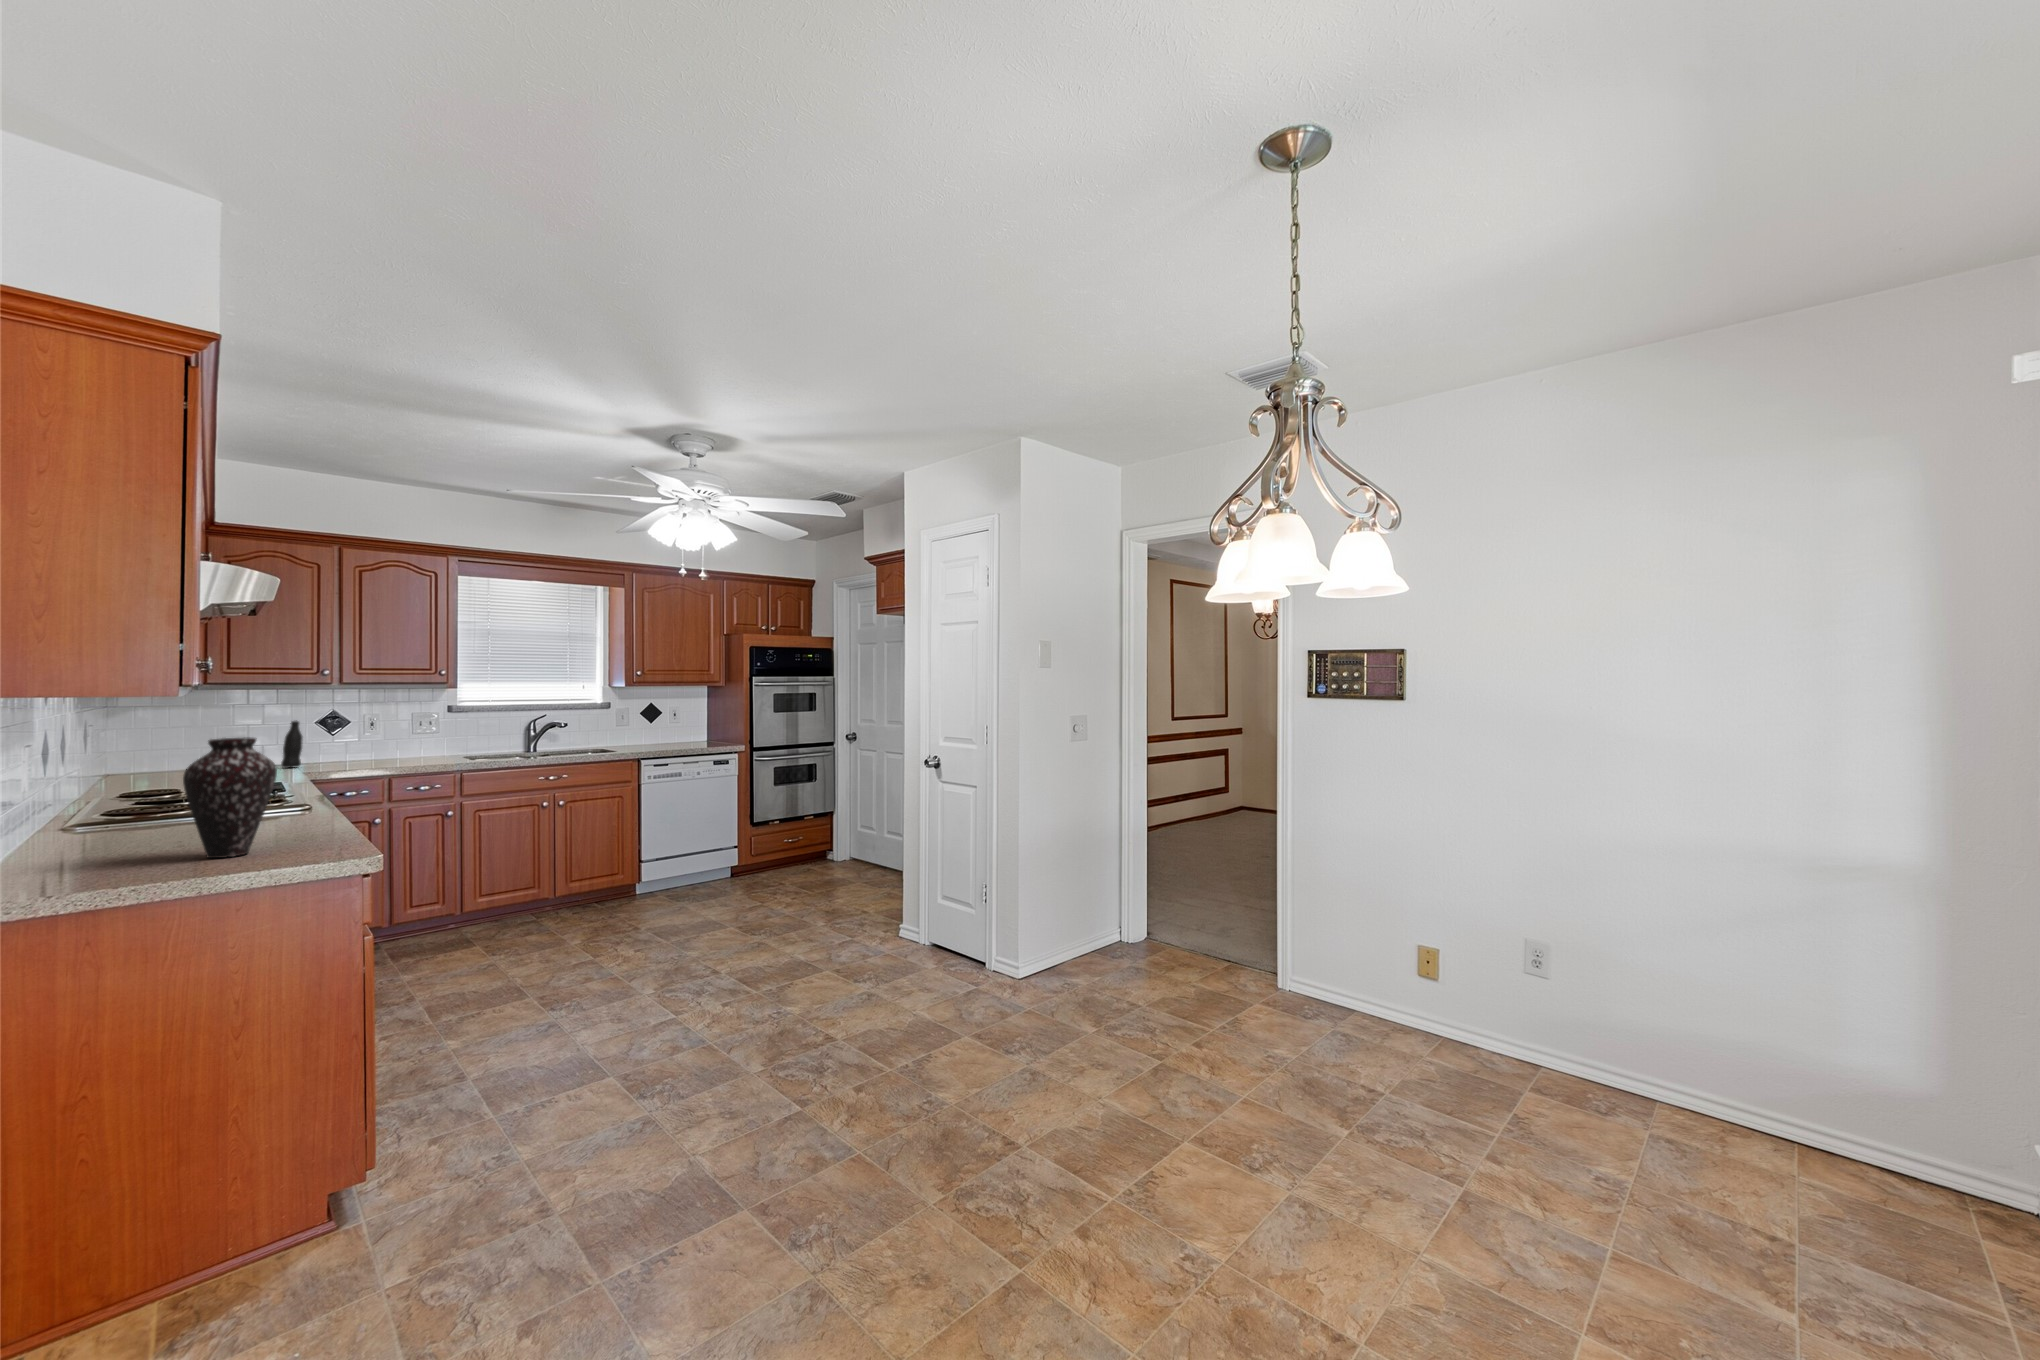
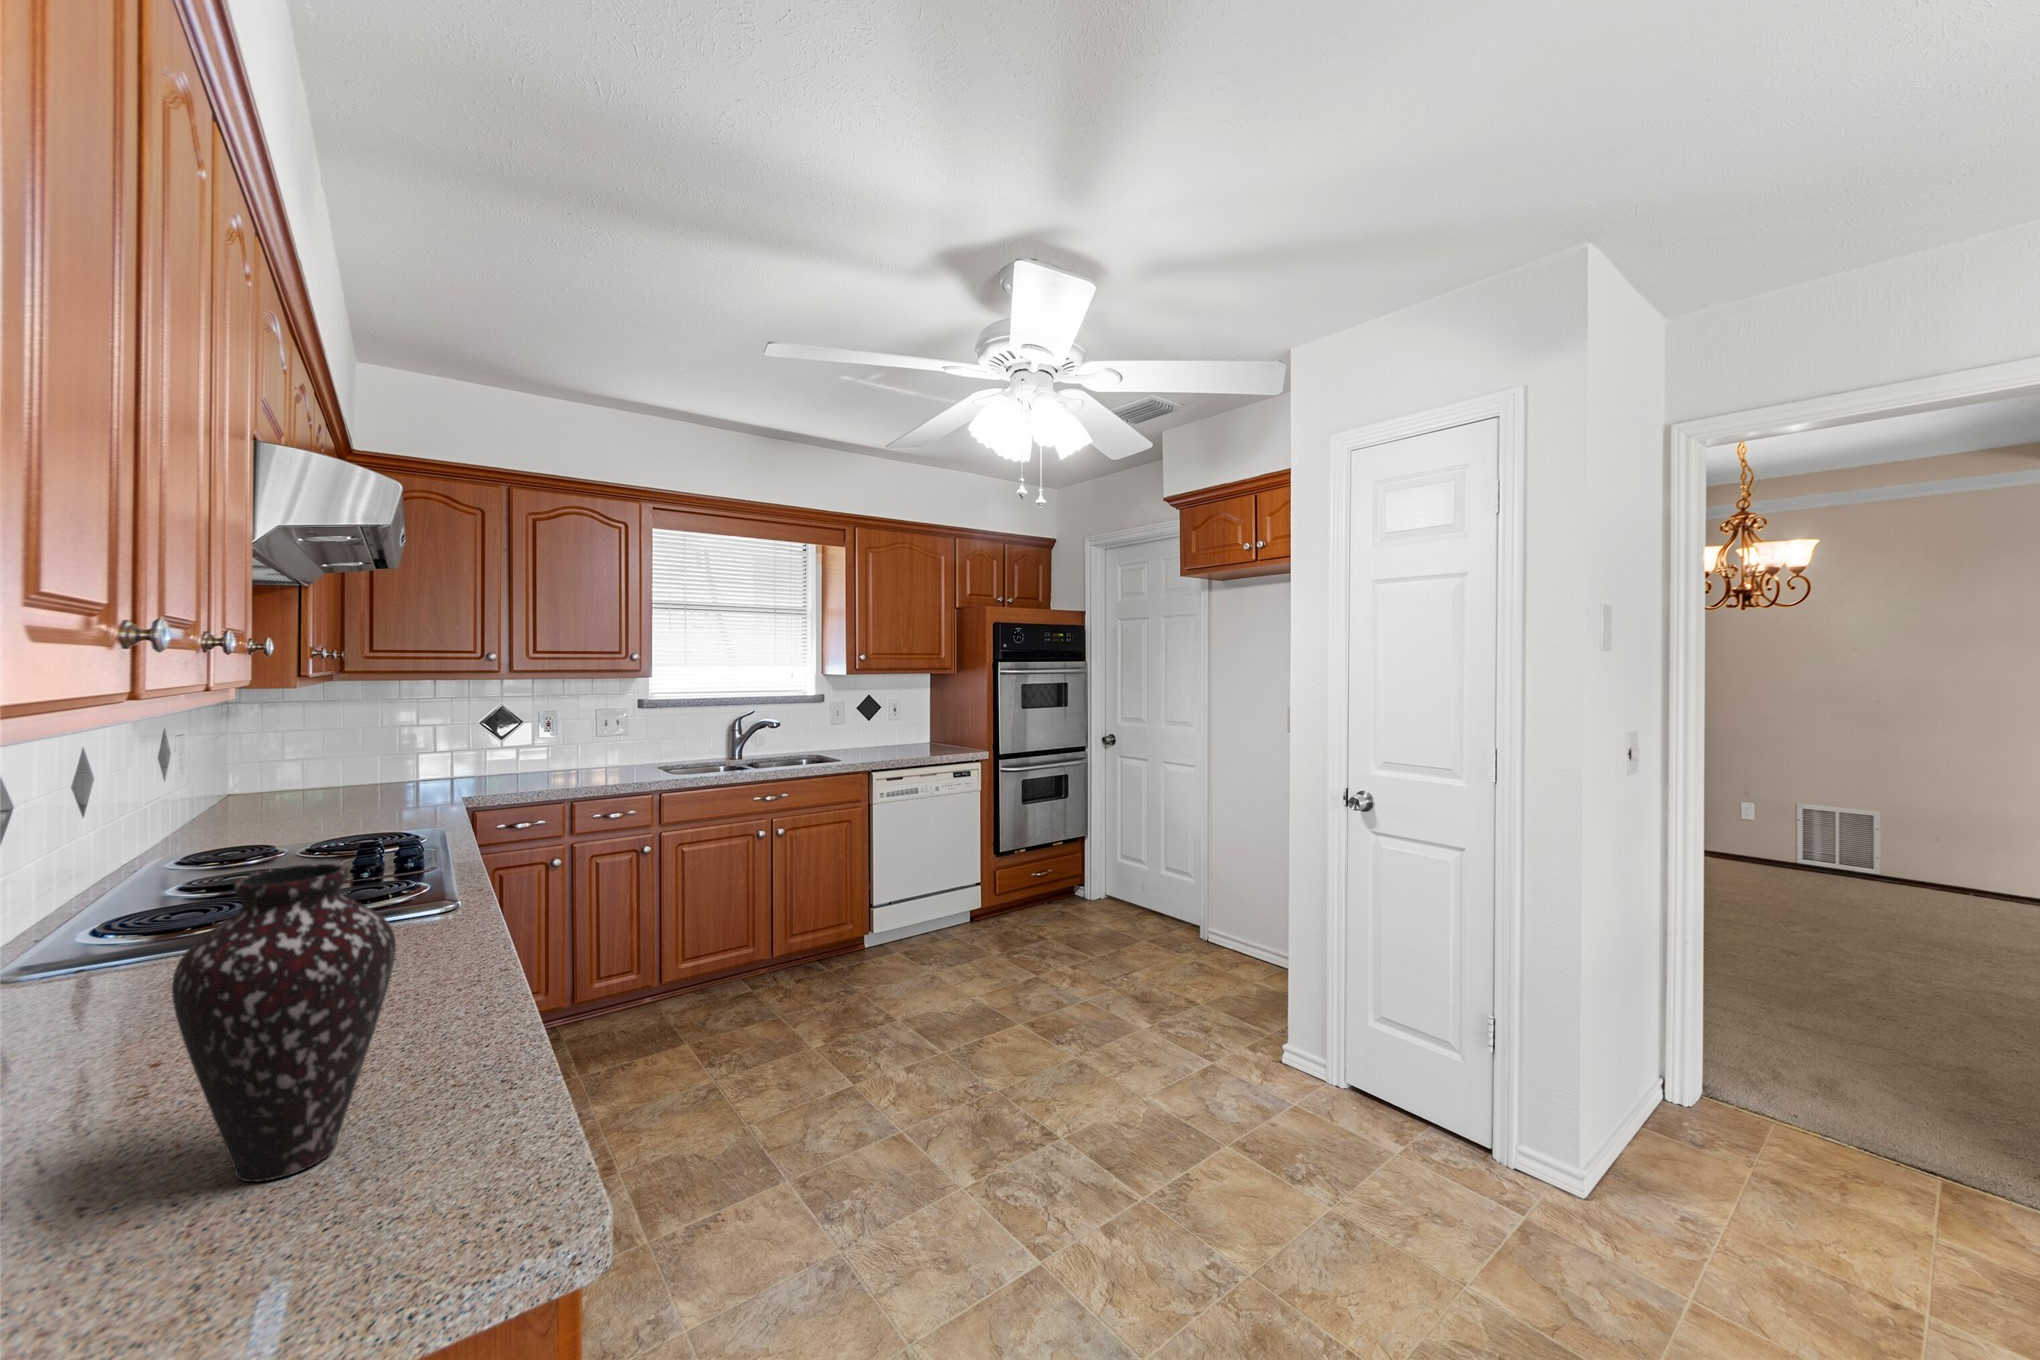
bottle: present [281,720,303,768] -> none [441,718,466,781]

